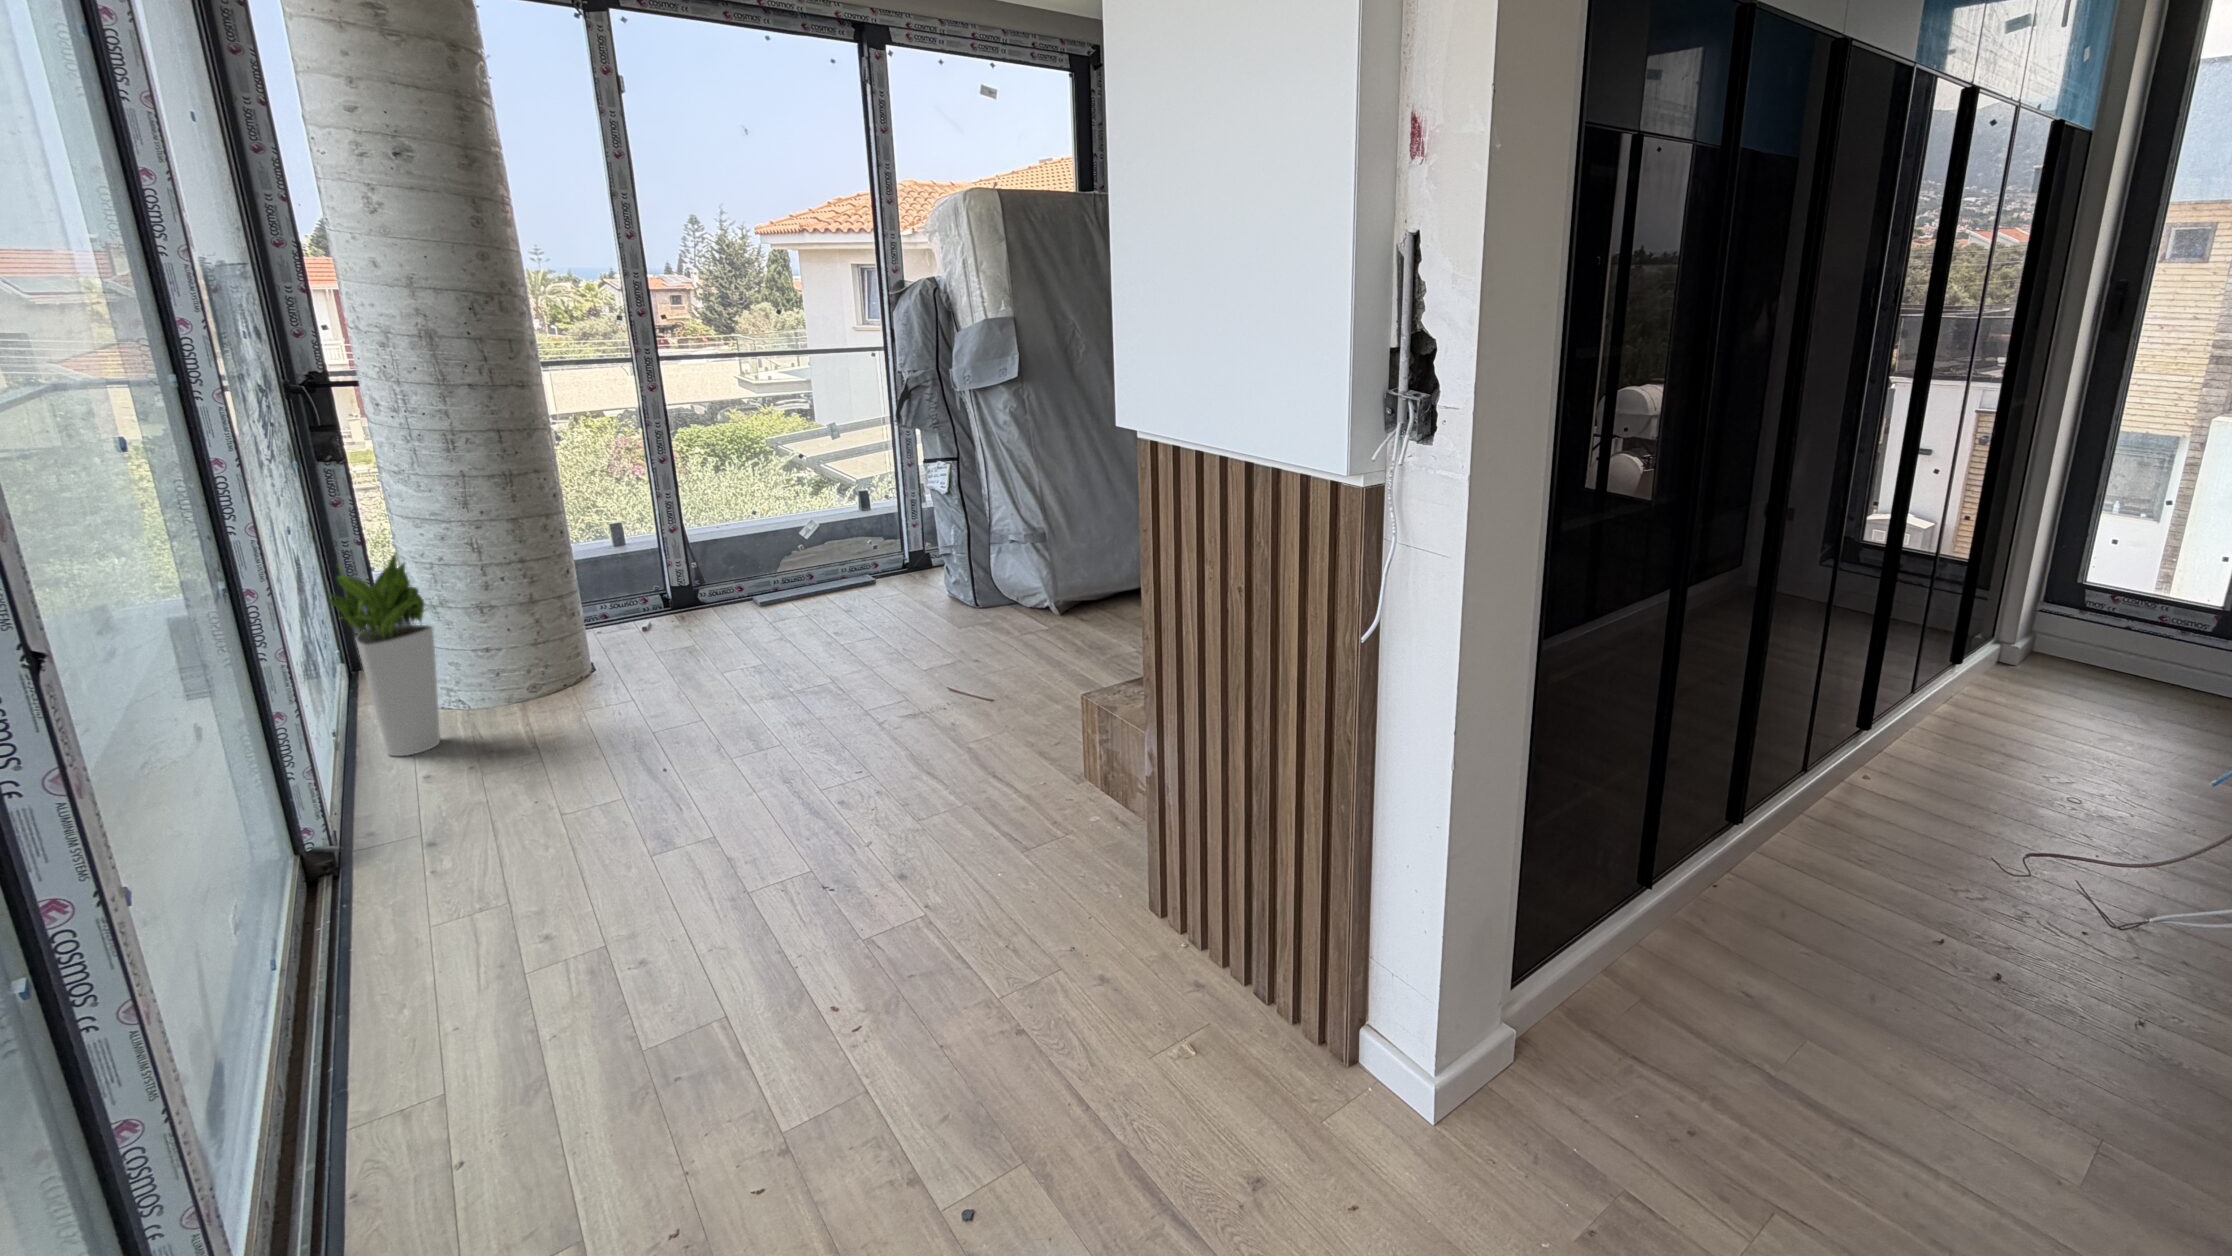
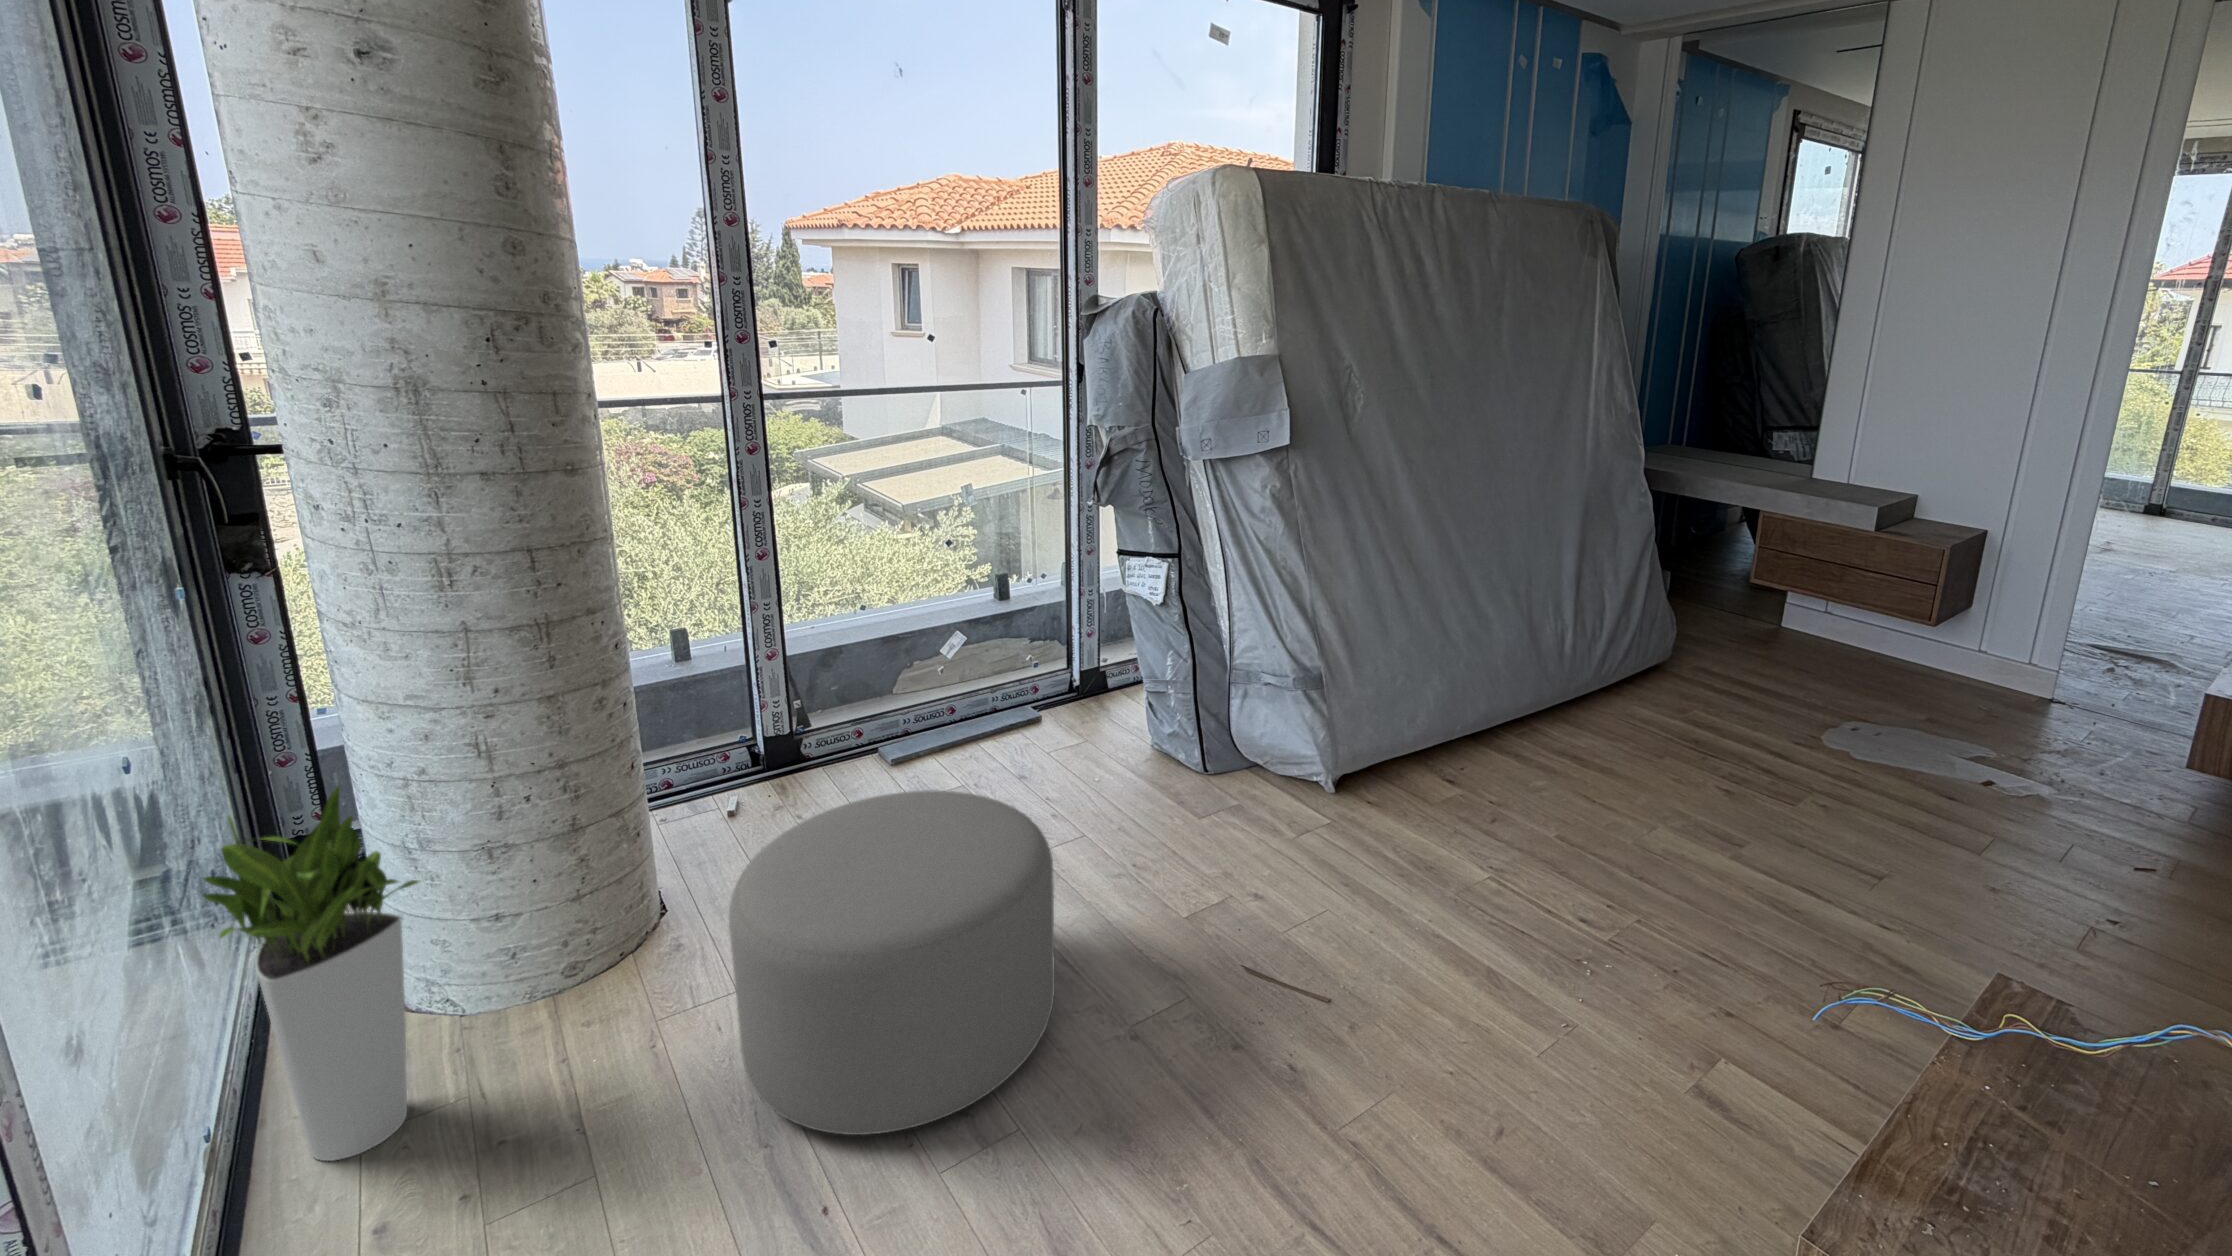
ottoman: none [618,579,825,742] -> present [729,790,1055,1135]

